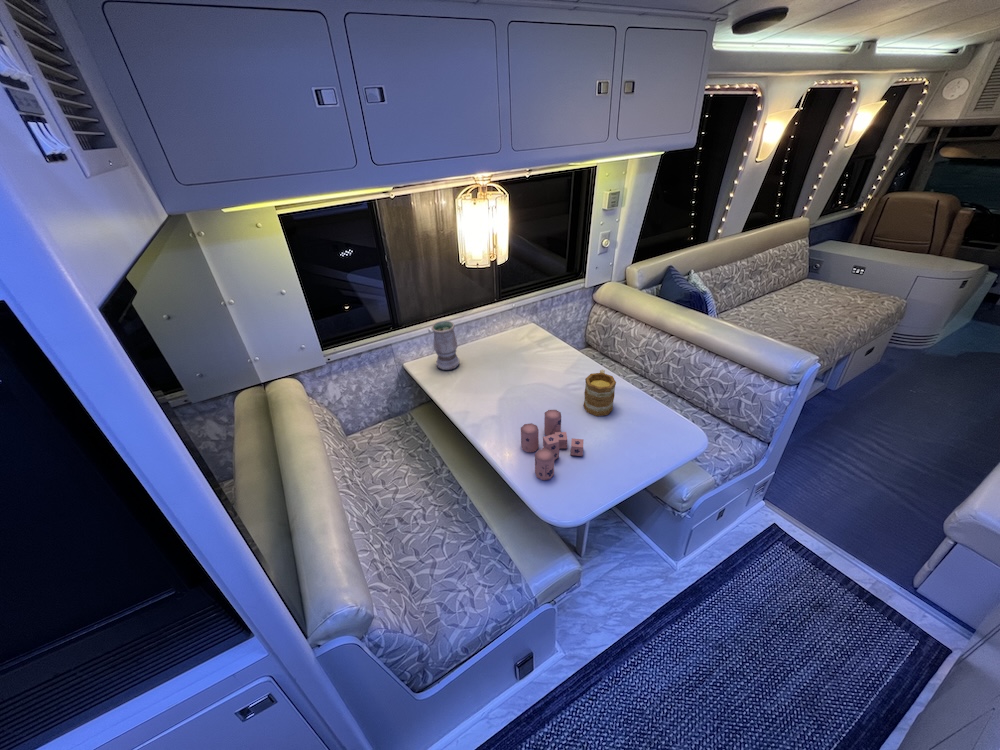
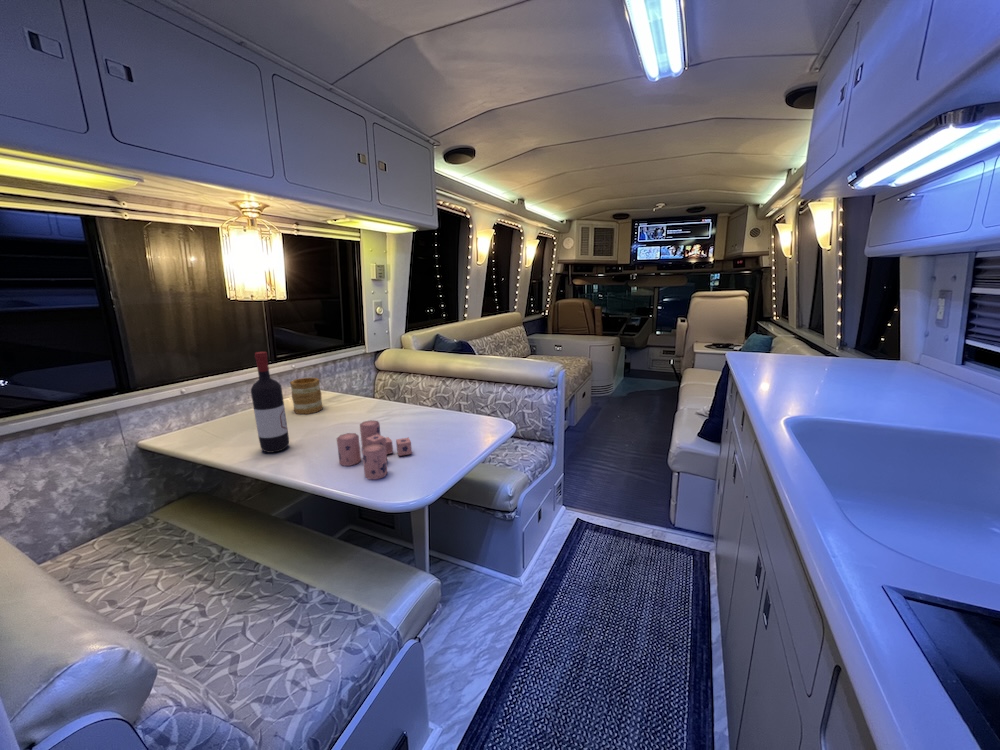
vase: present [432,320,459,370] -> none [187,370,231,431]
wine bottle: none [466,335,492,413] -> present [251,352,289,453]
mug: present [583,370,616,416] -> present [290,378,323,414]

